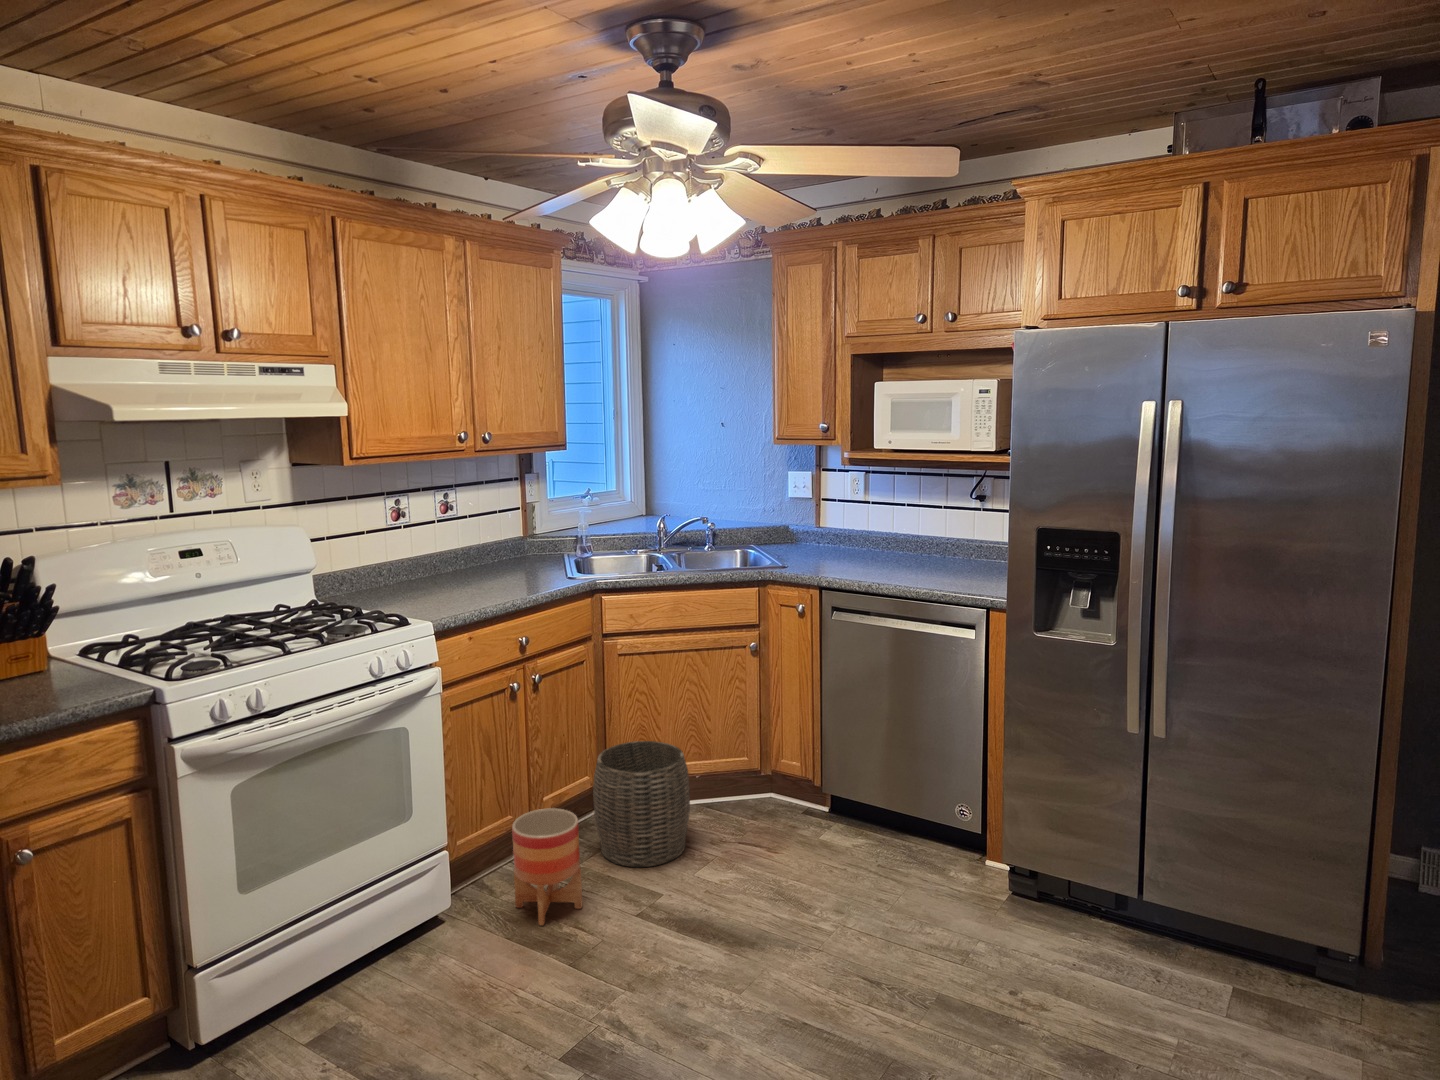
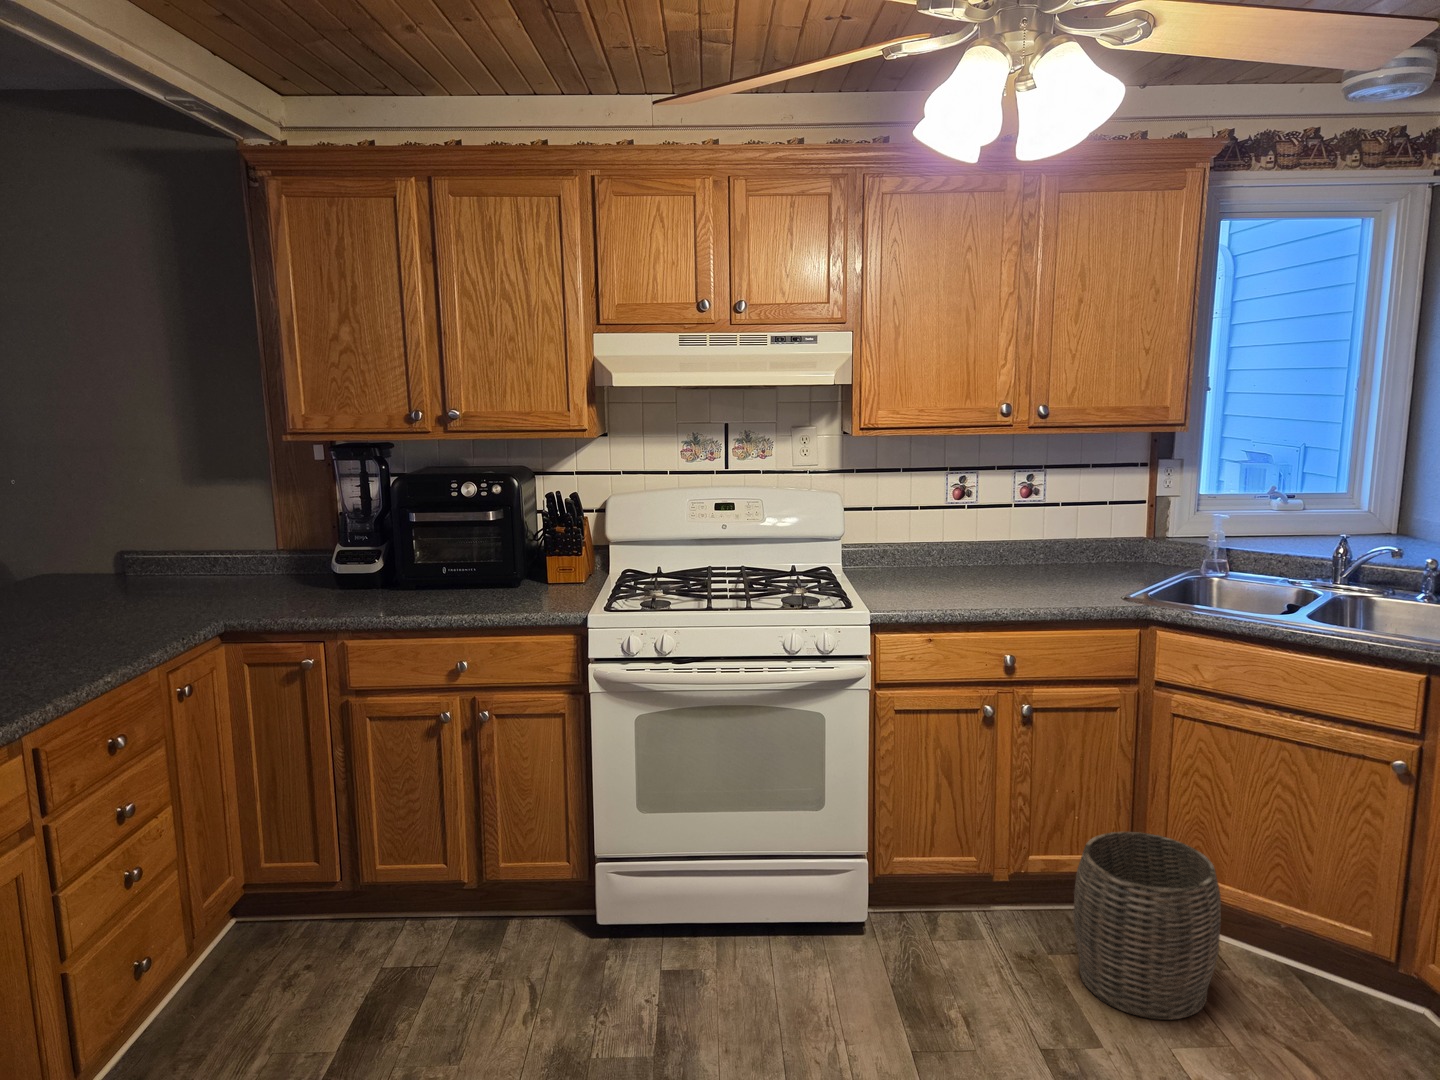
planter: present [512,808,583,925] -> none [919,865,1002,1009]

